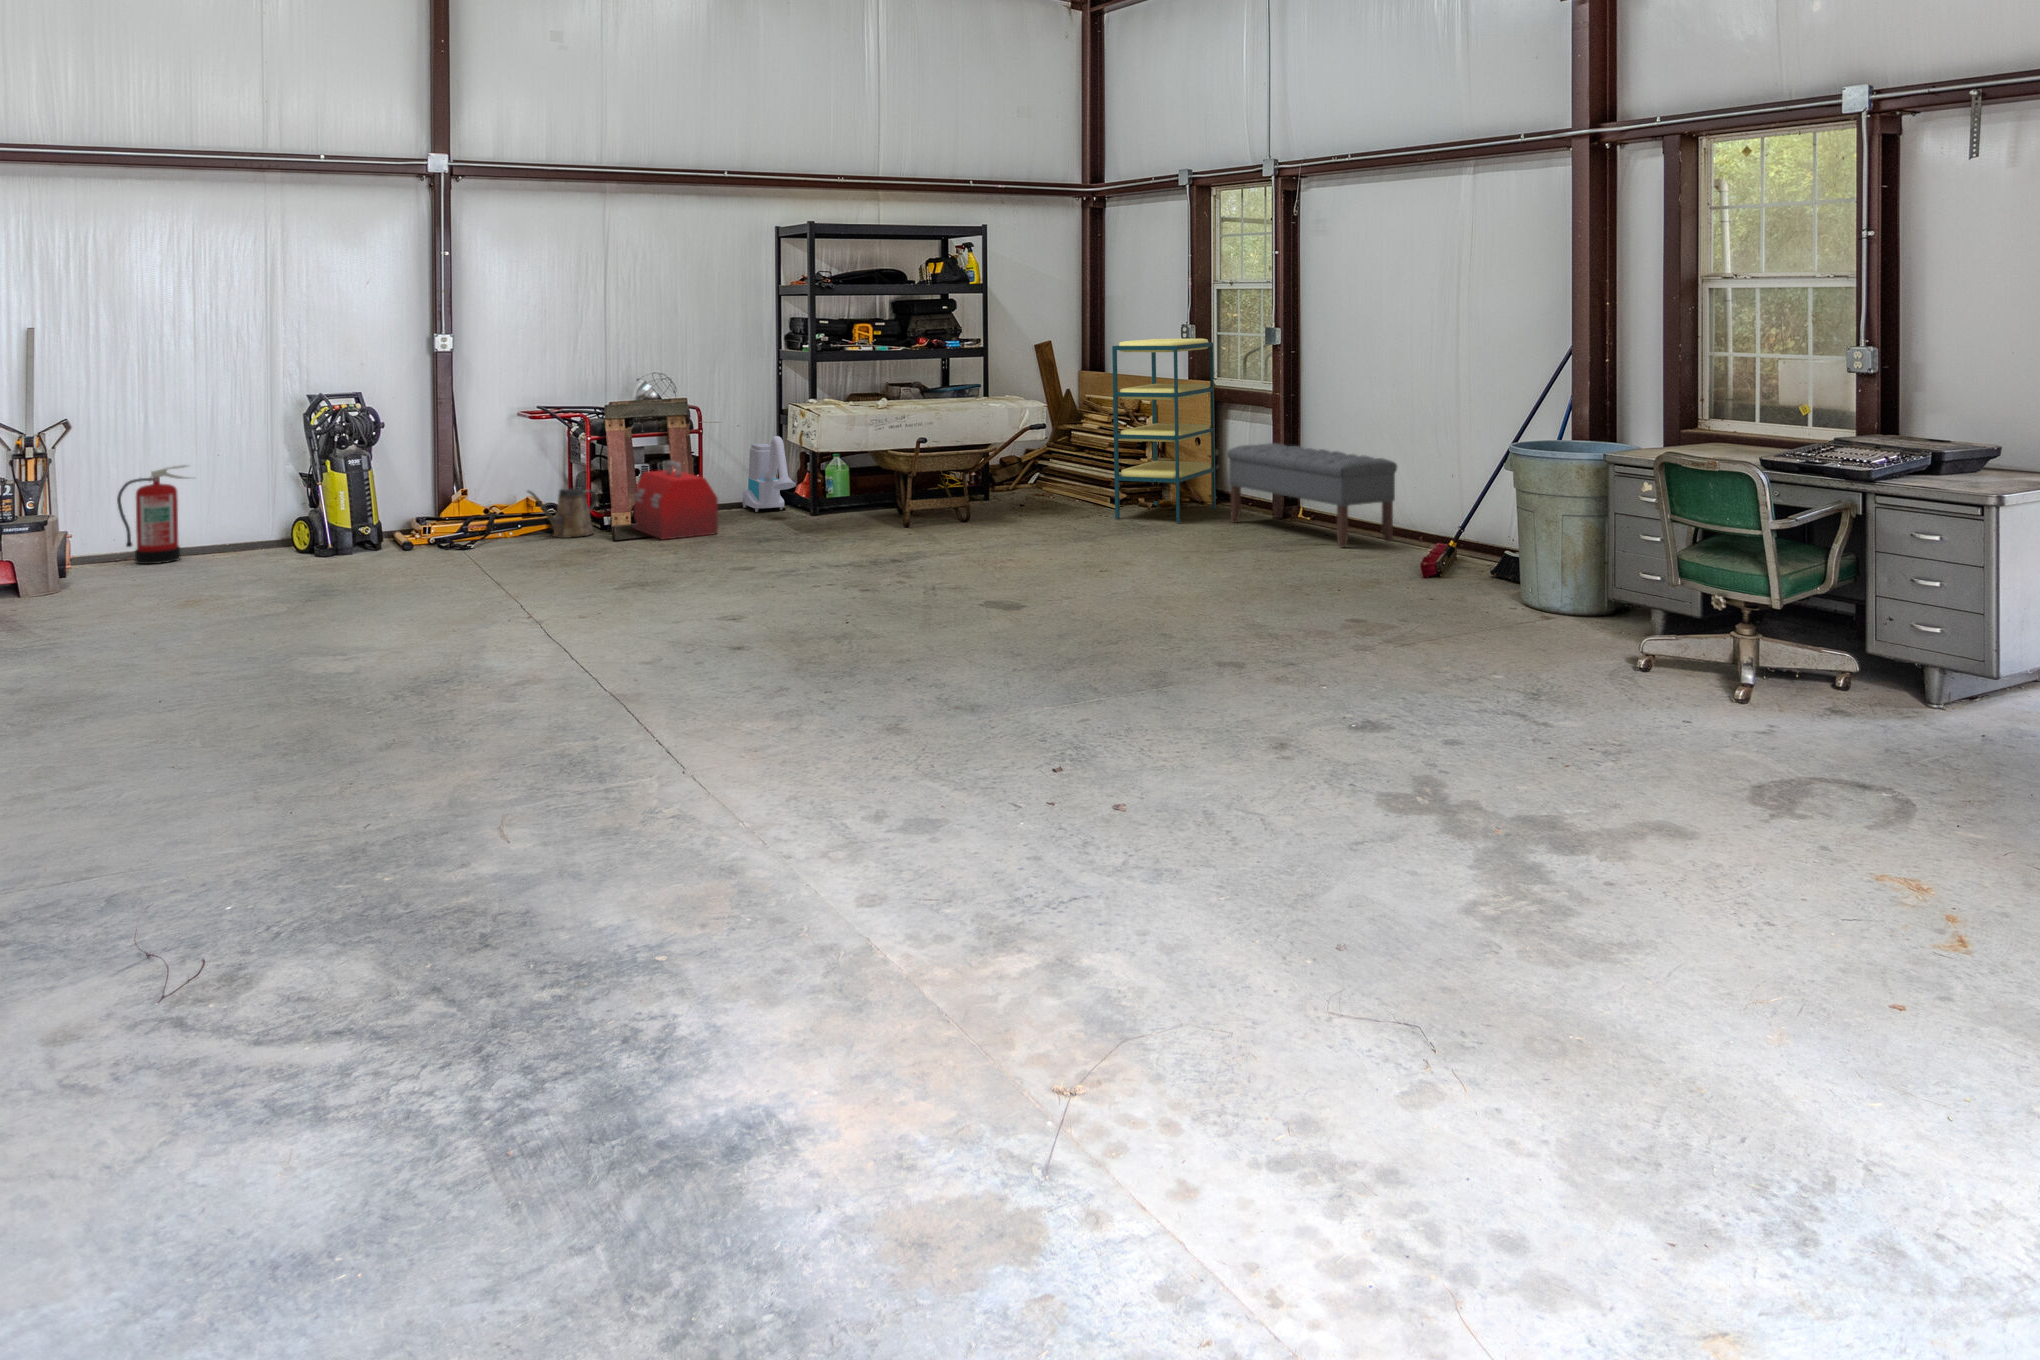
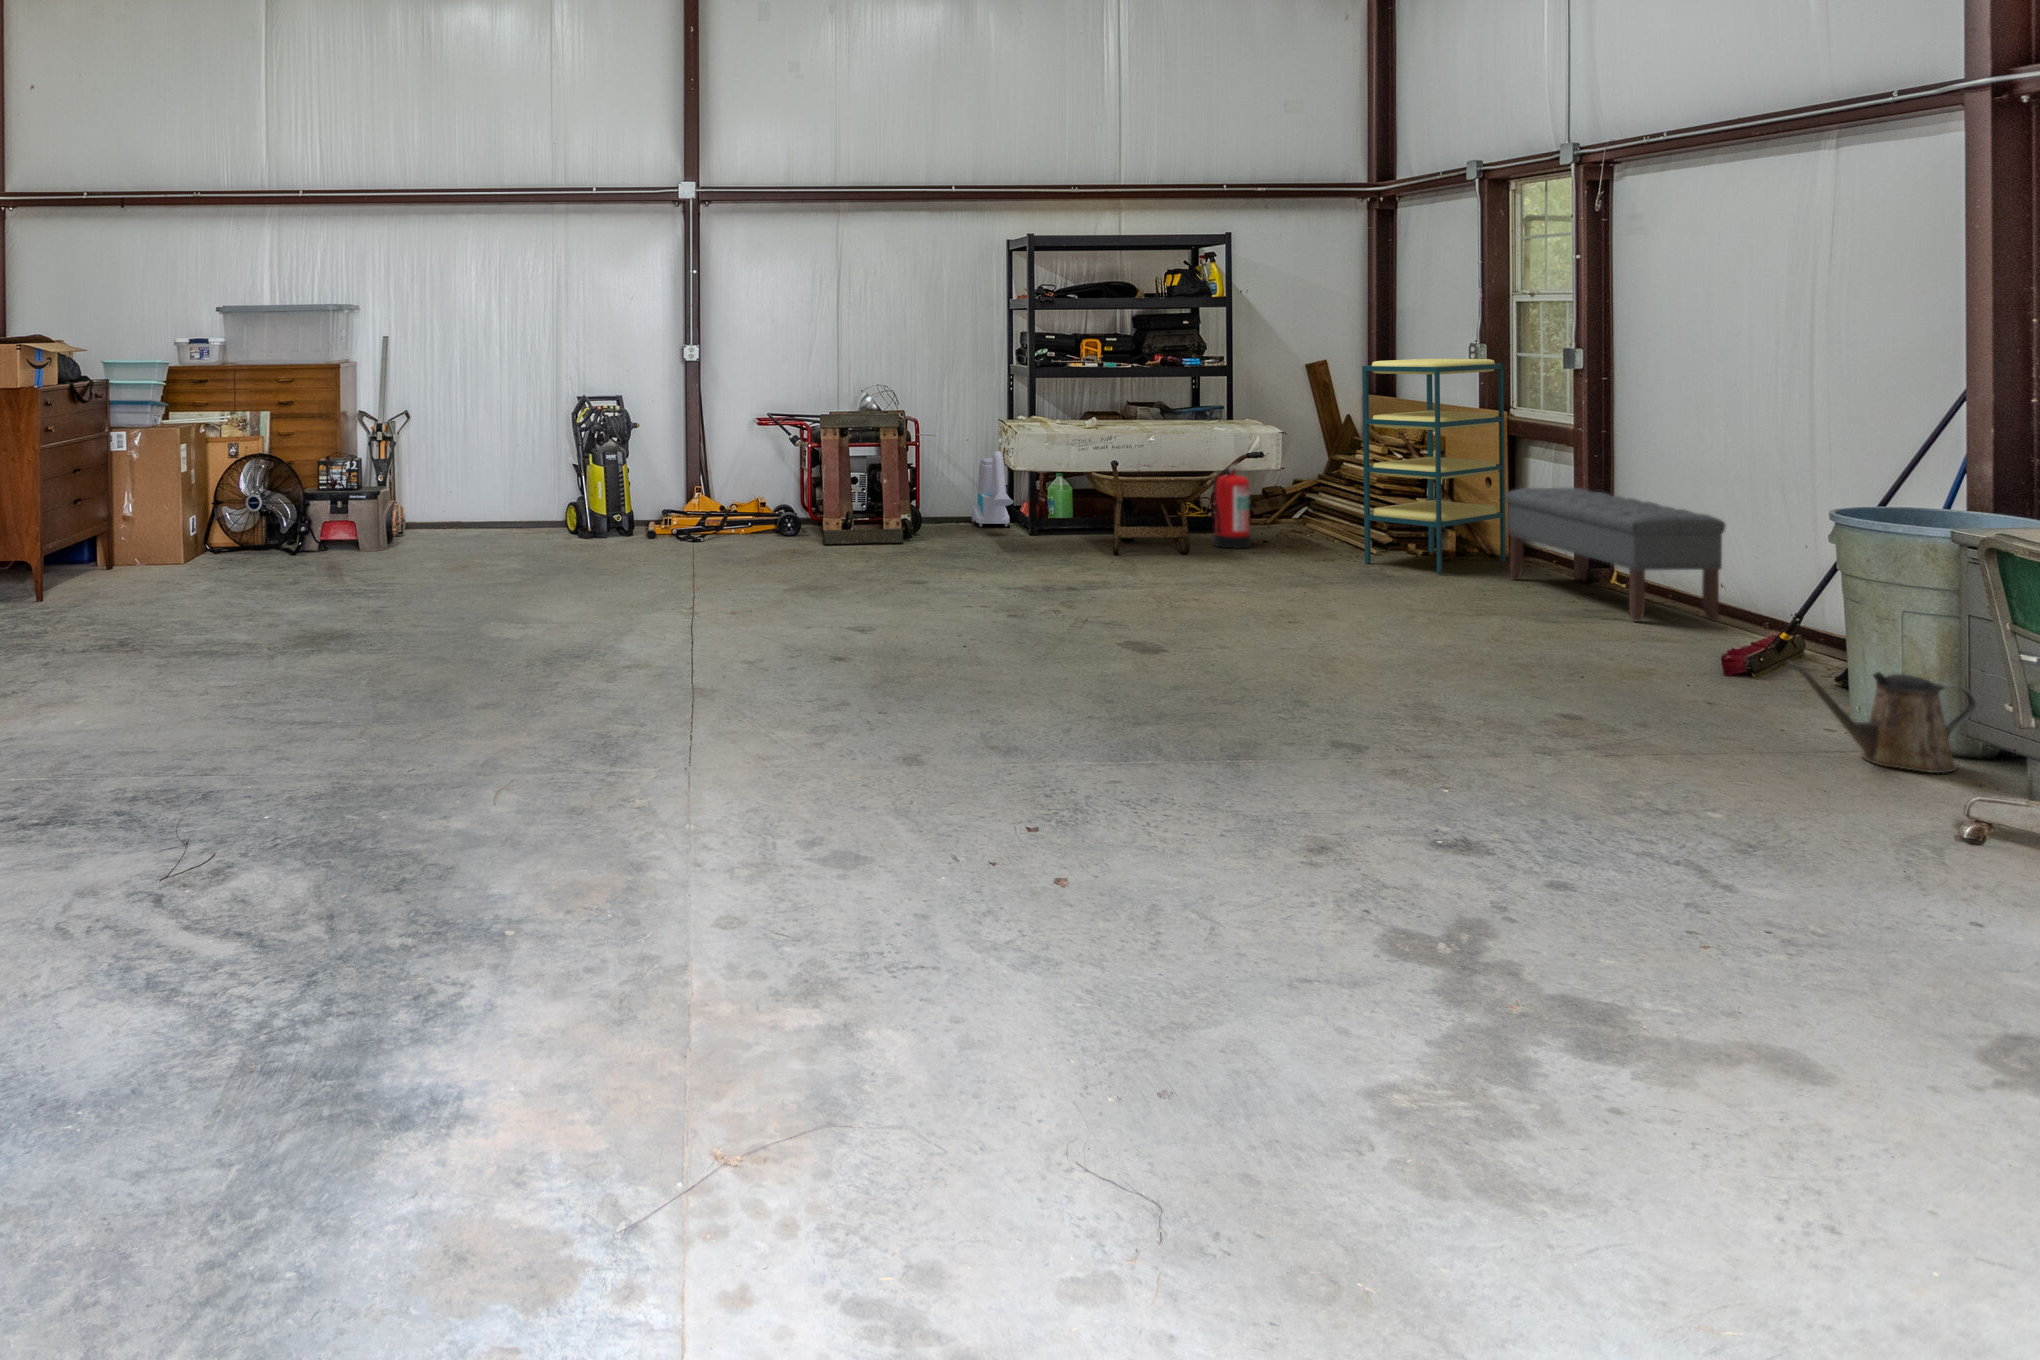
toolbox: present [632,461,718,539] -> none [852,470,924,547]
fire extinguisher: present [117,465,195,564] -> present [1213,464,1251,548]
watering can: present [527,489,597,538] -> present [1787,661,1976,773]

